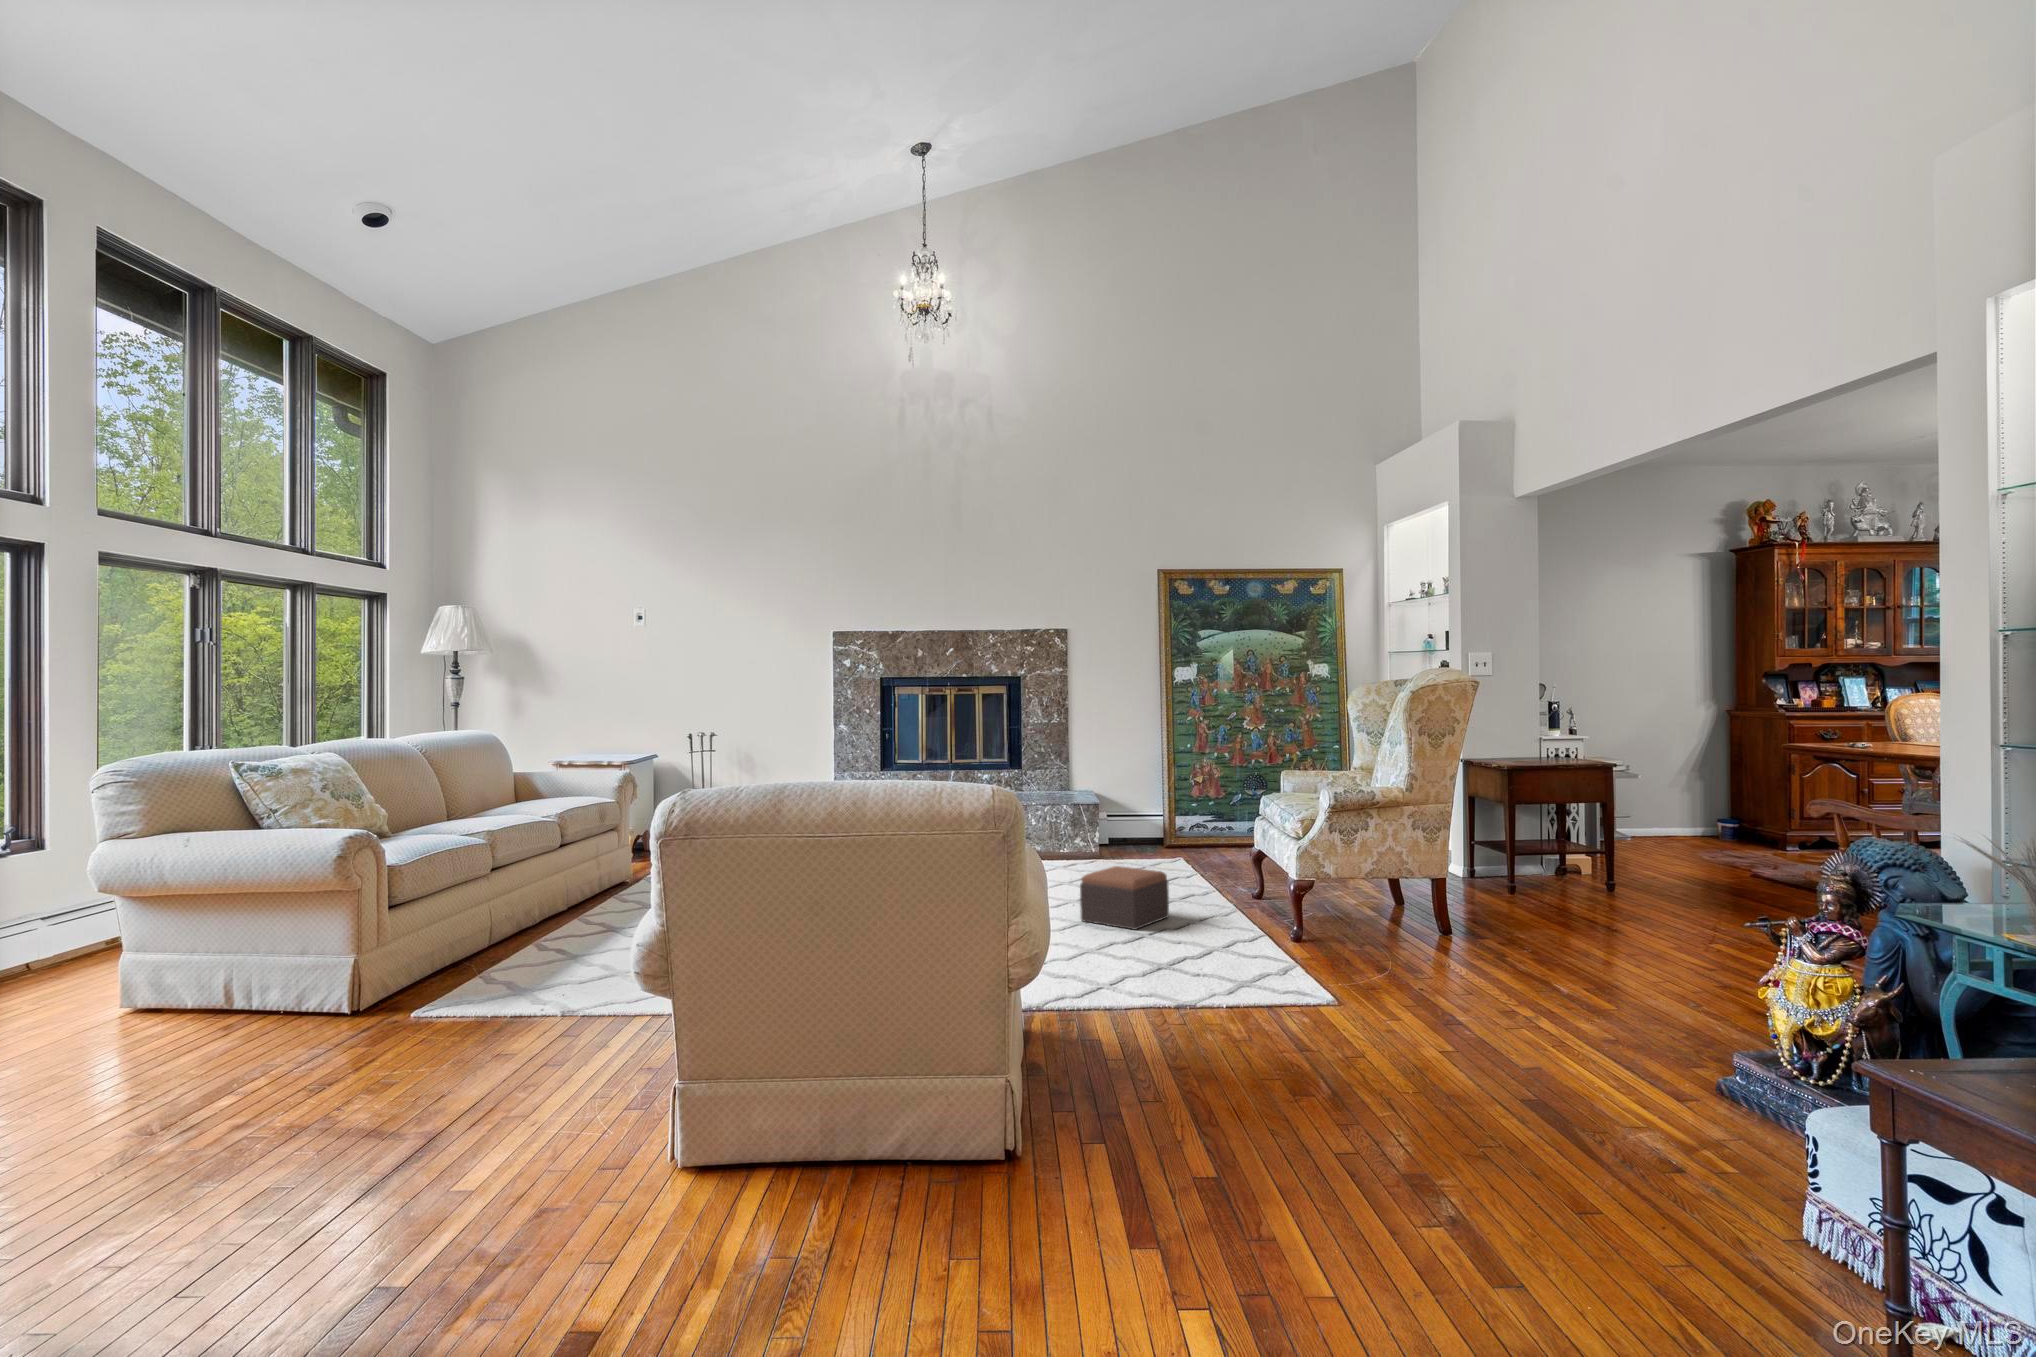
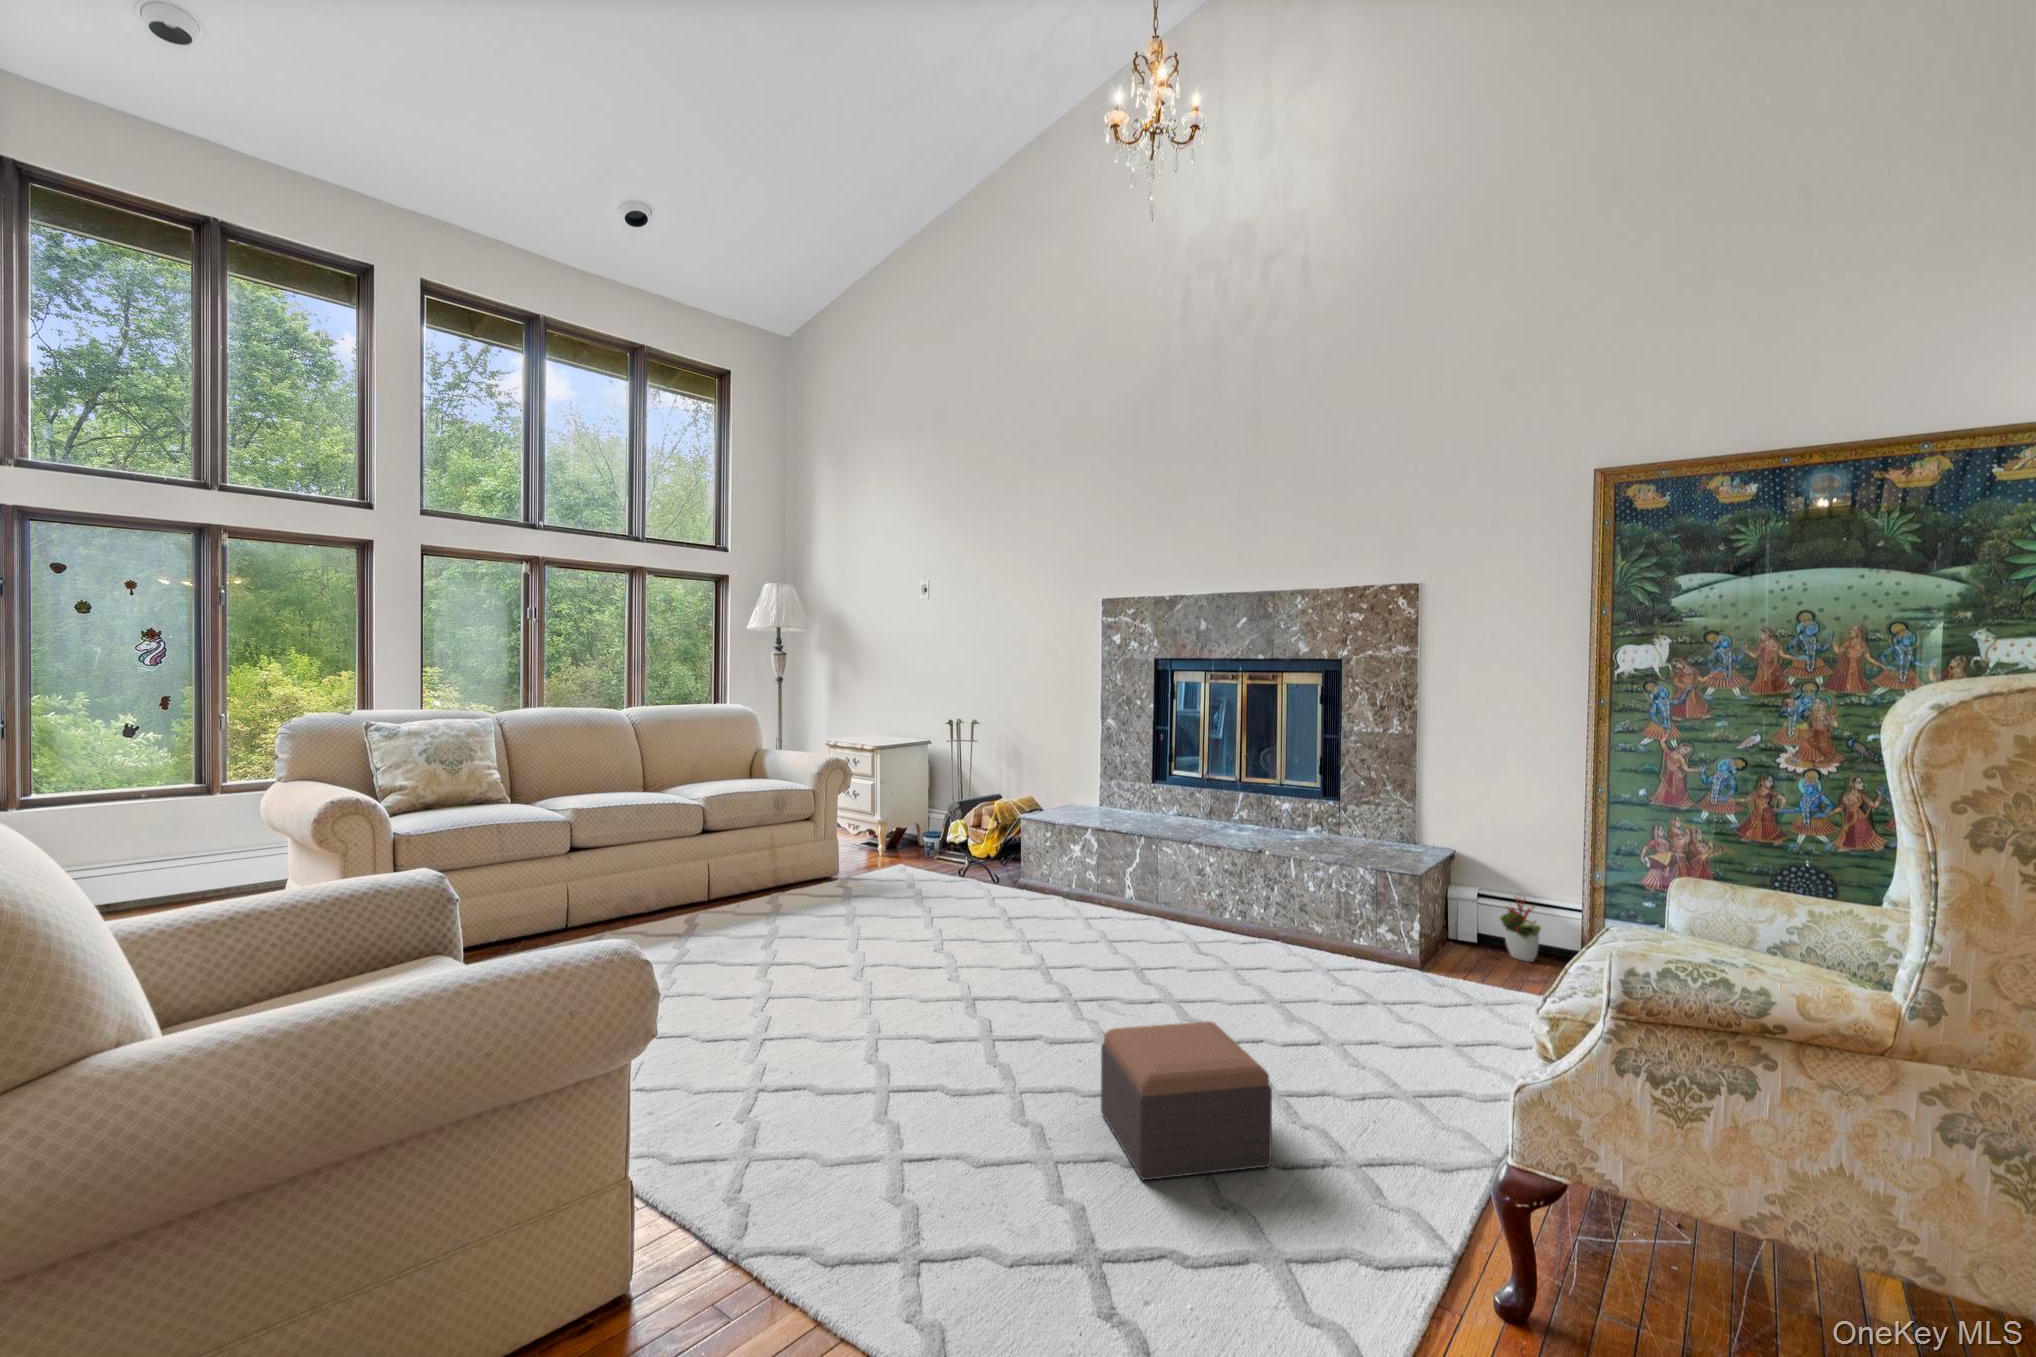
decorative plant: none [1123,811,1146,848] -> present [1500,897,1541,962]

